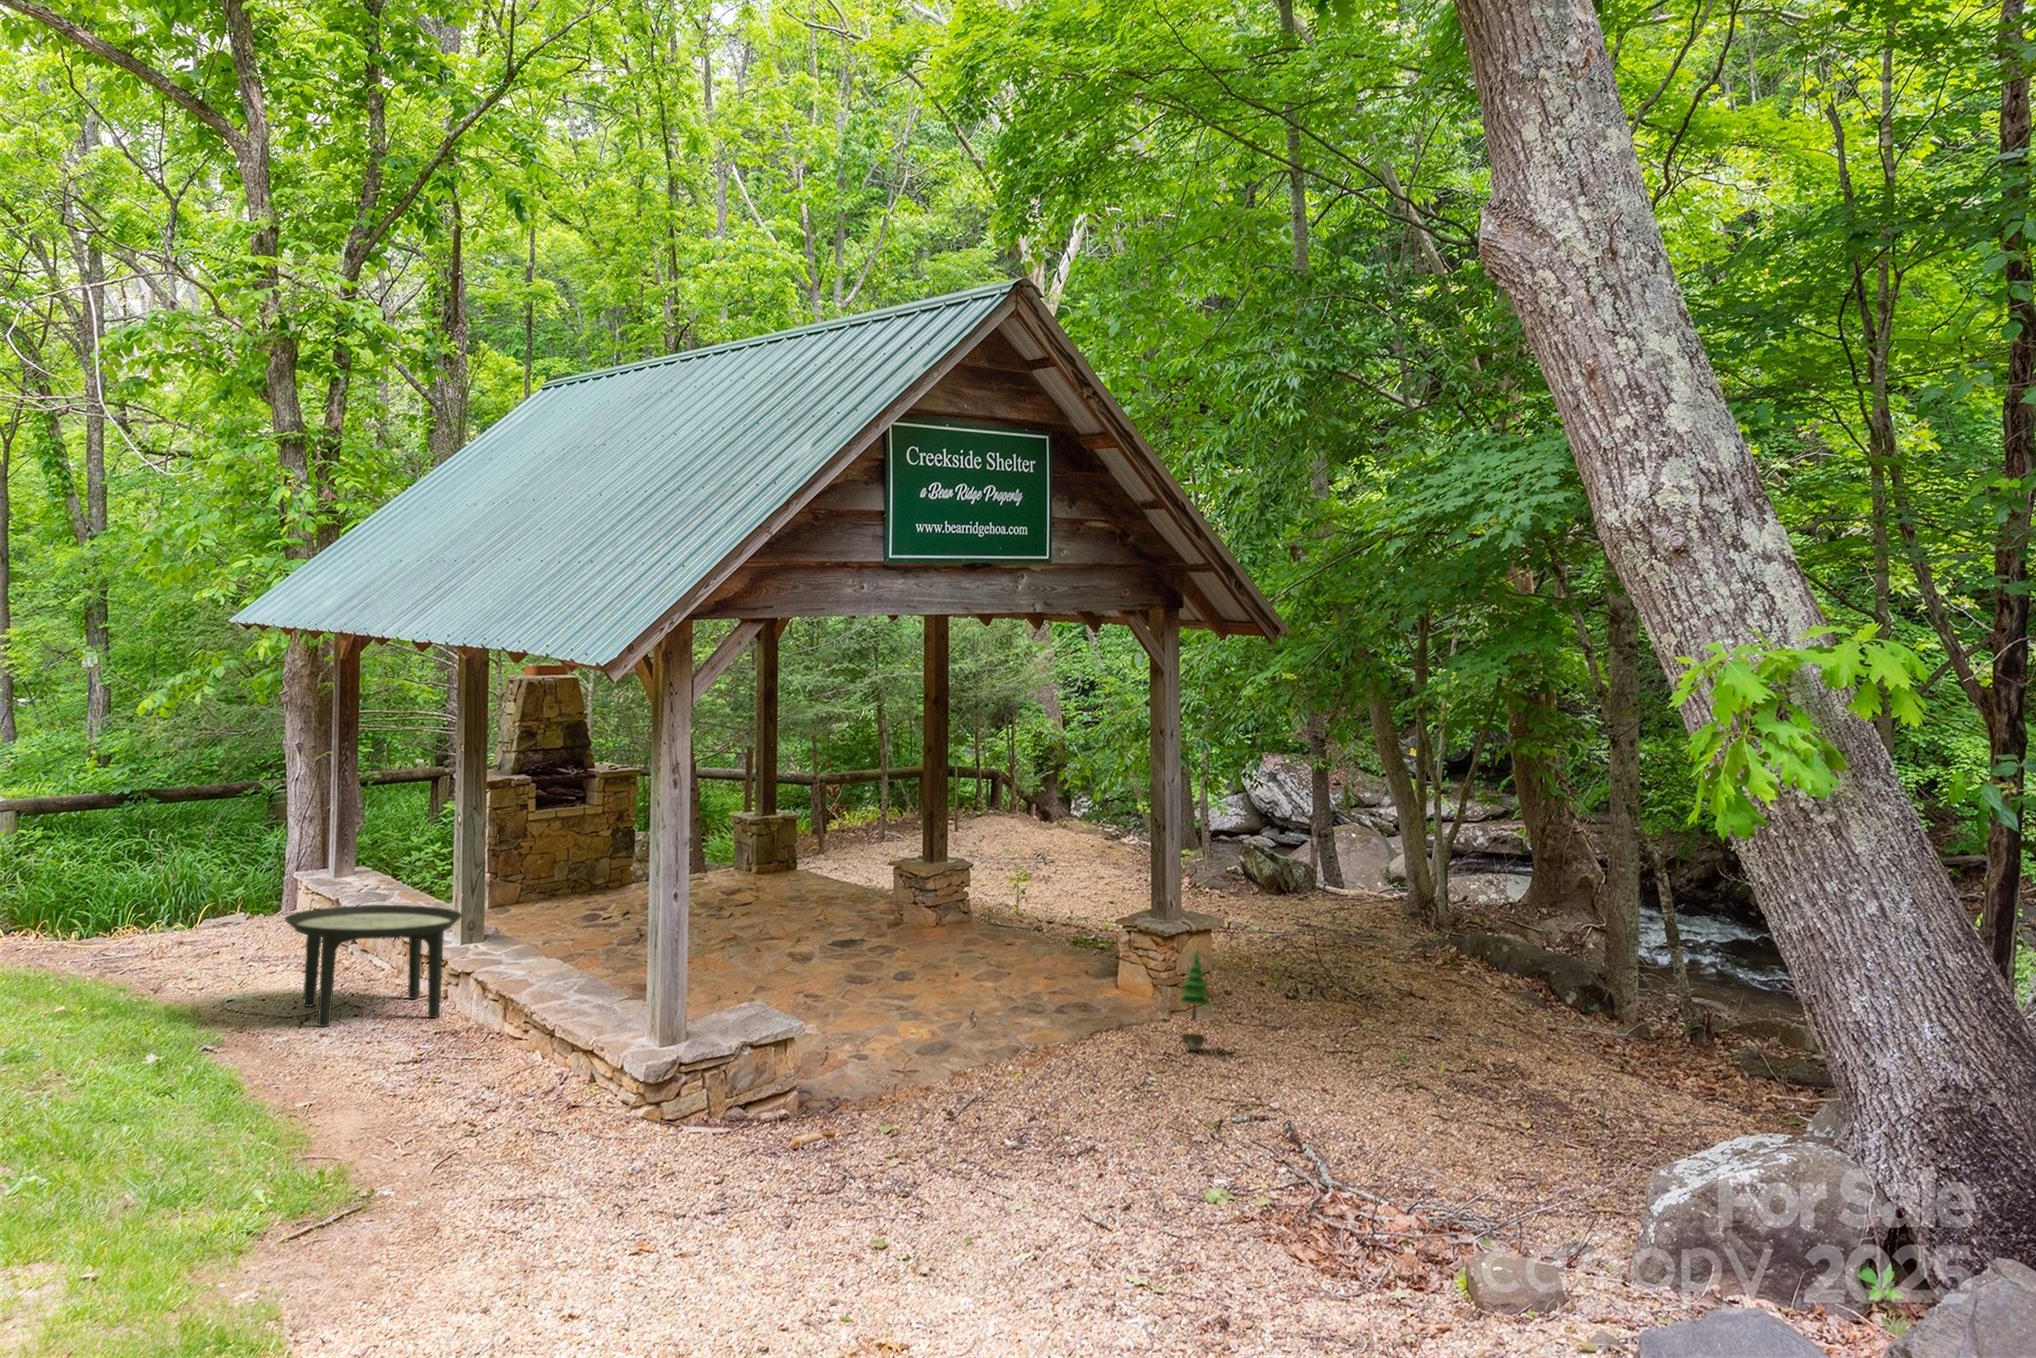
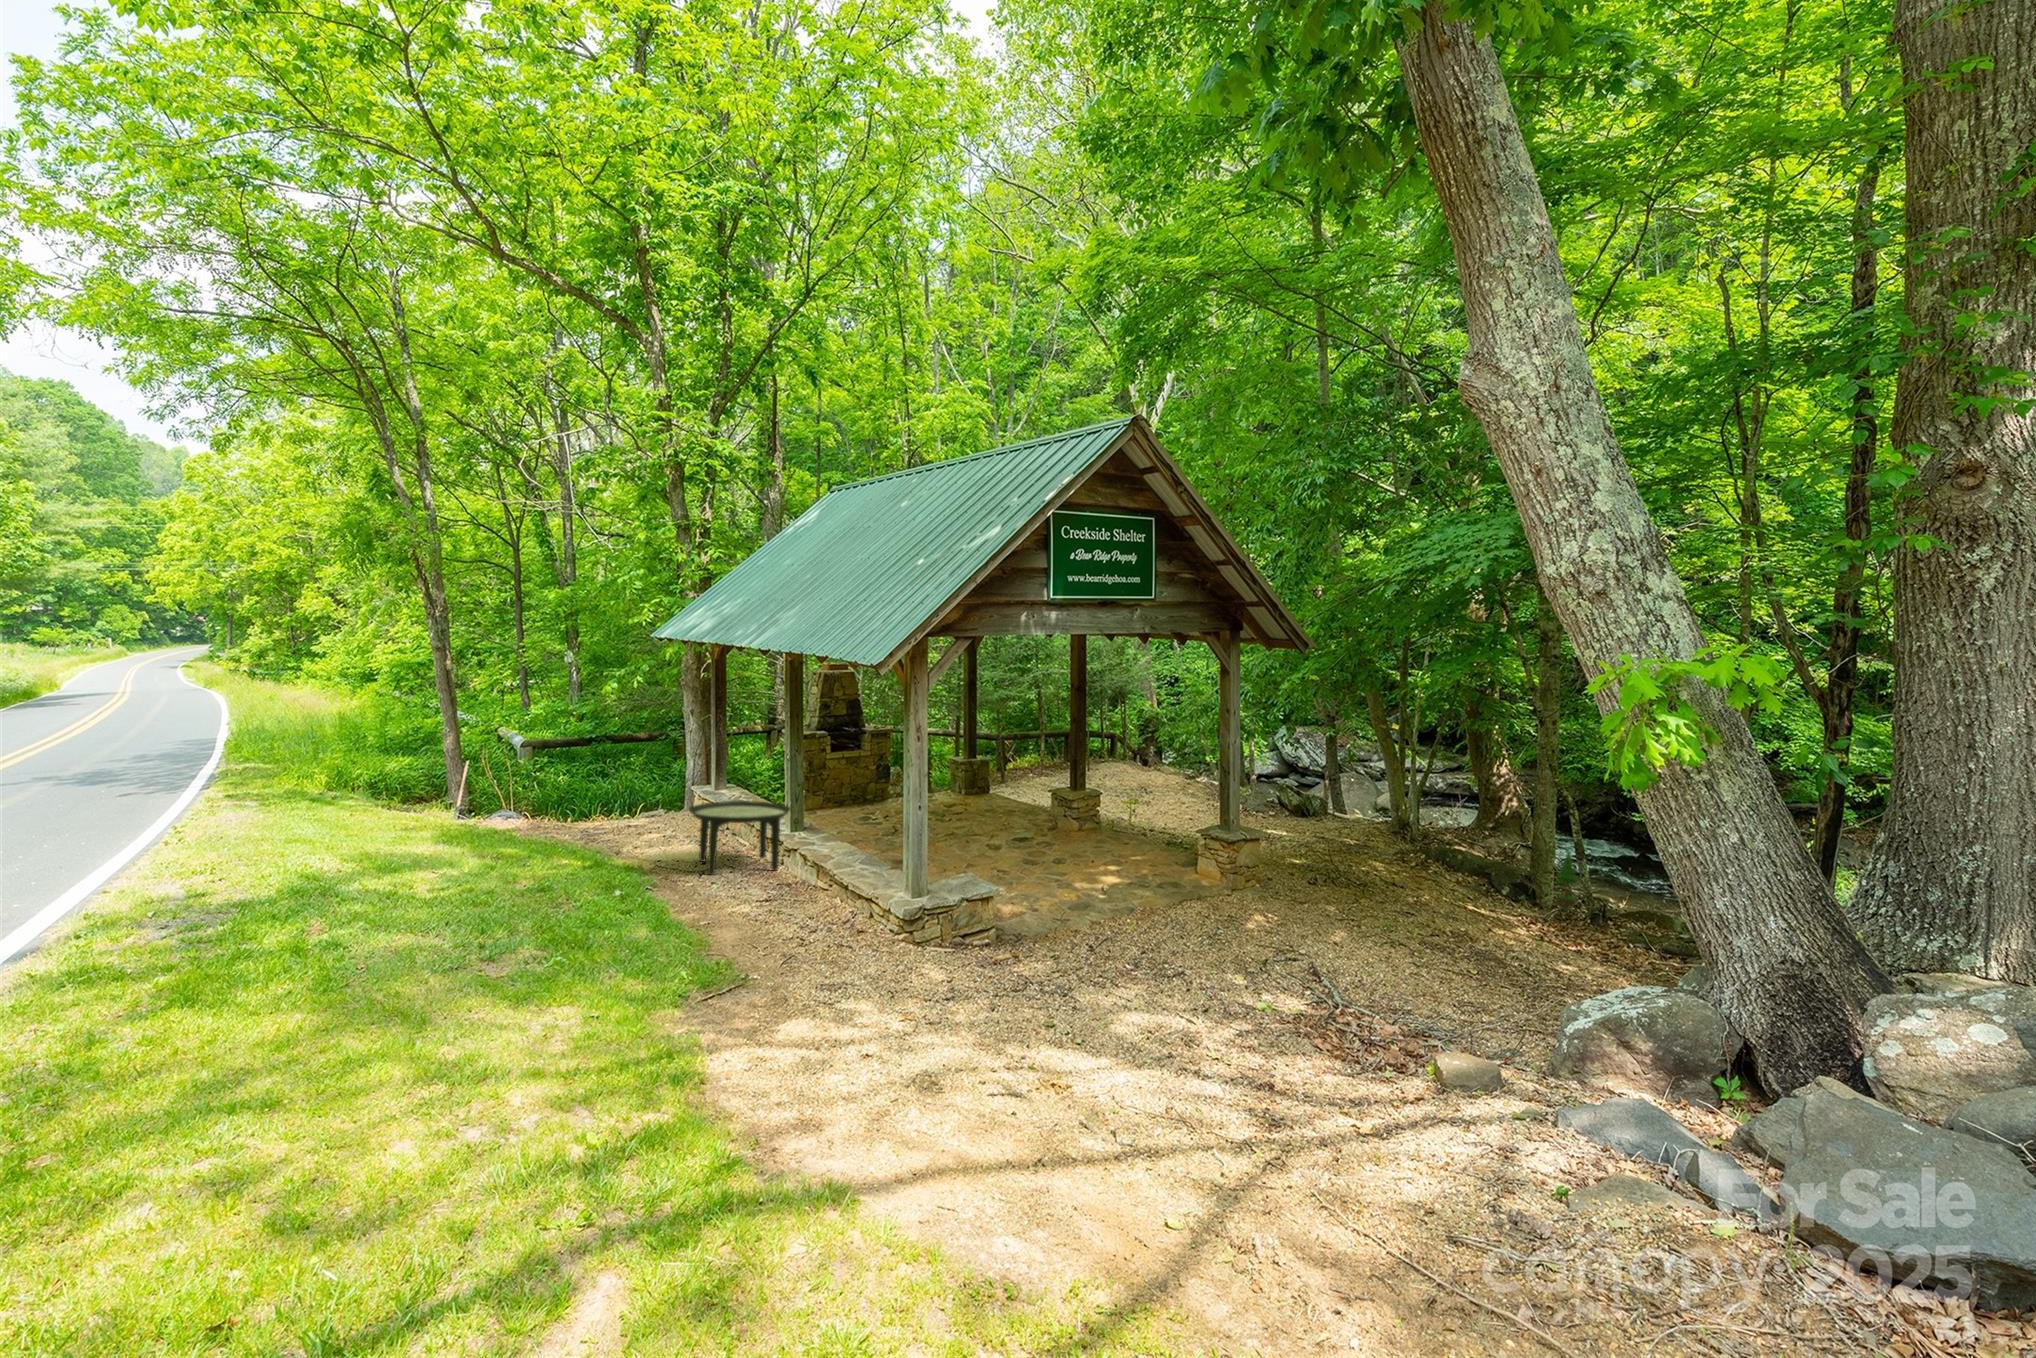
potted tree: present [1179,952,1211,1050] -> present [1556,852,1578,911]

